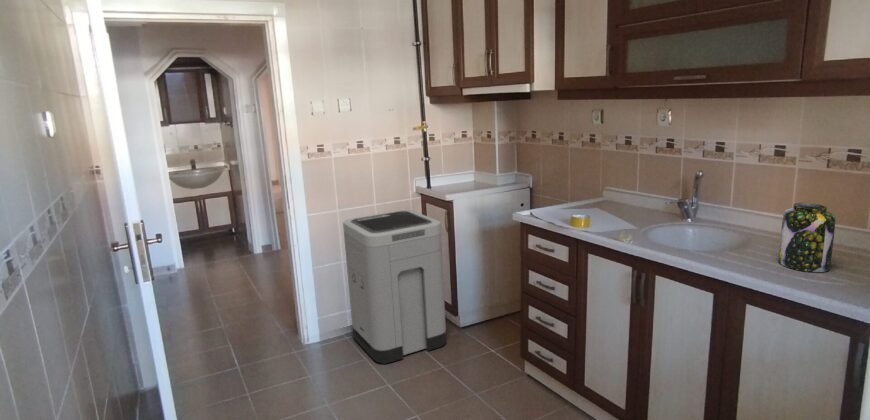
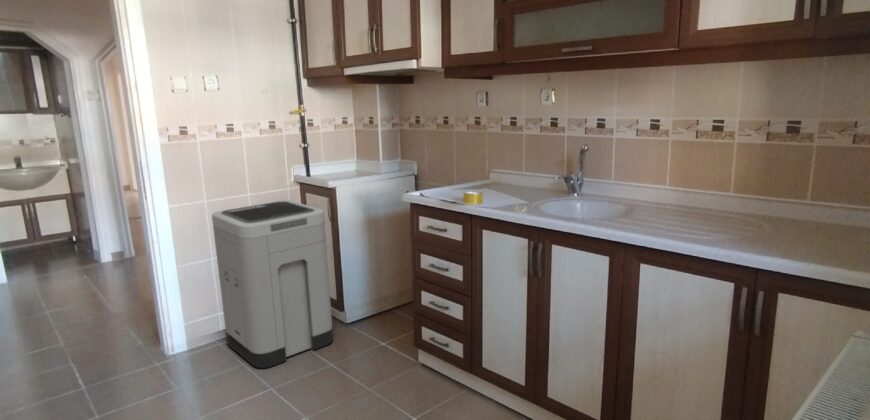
jar: present [779,203,835,272] -> none [663,167,711,231]

